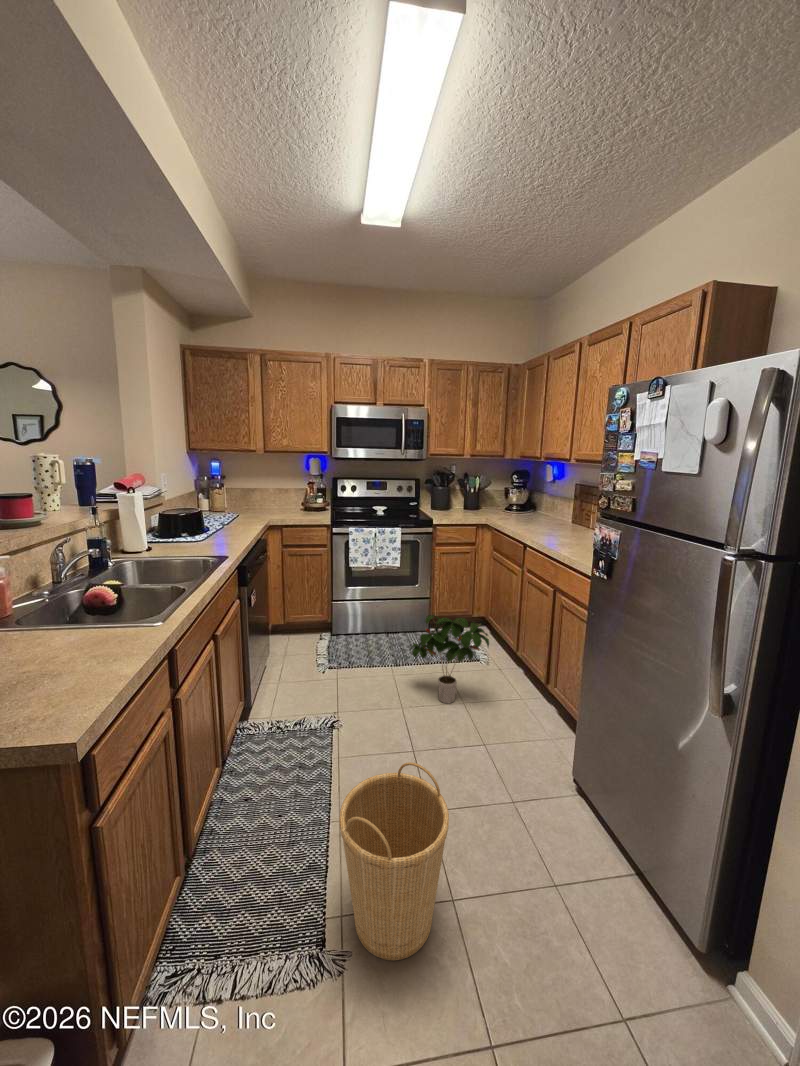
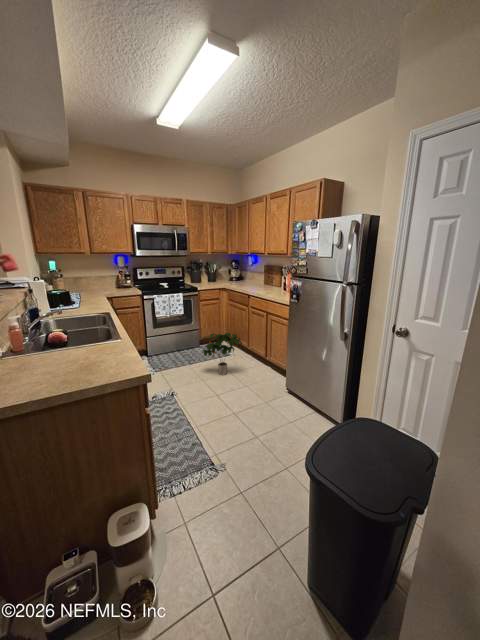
basket: present [340,762,449,960] -> none [214,385,260,461]

